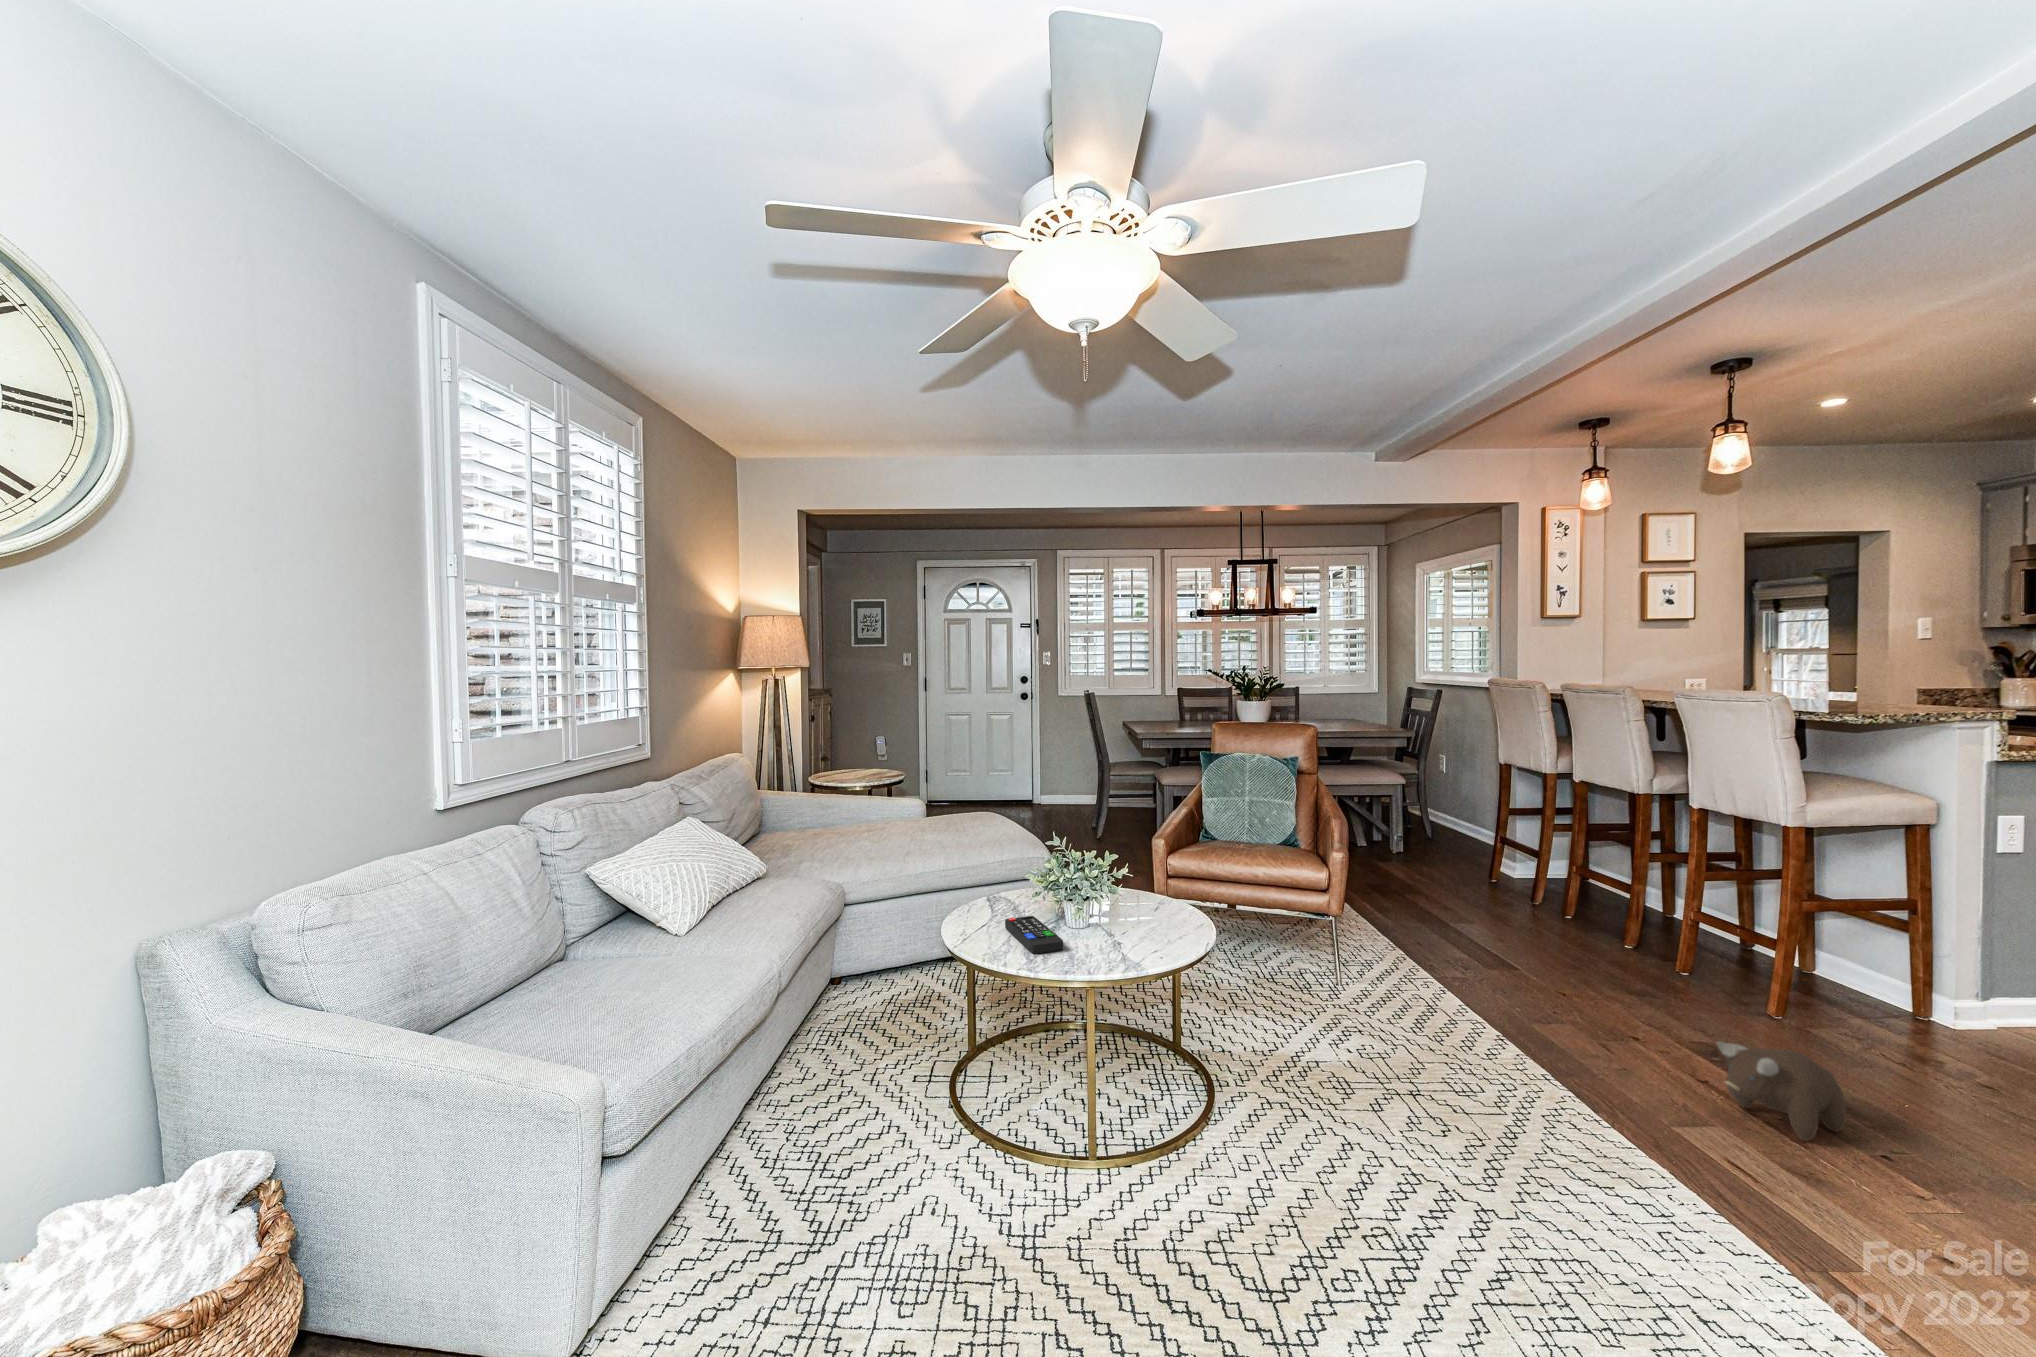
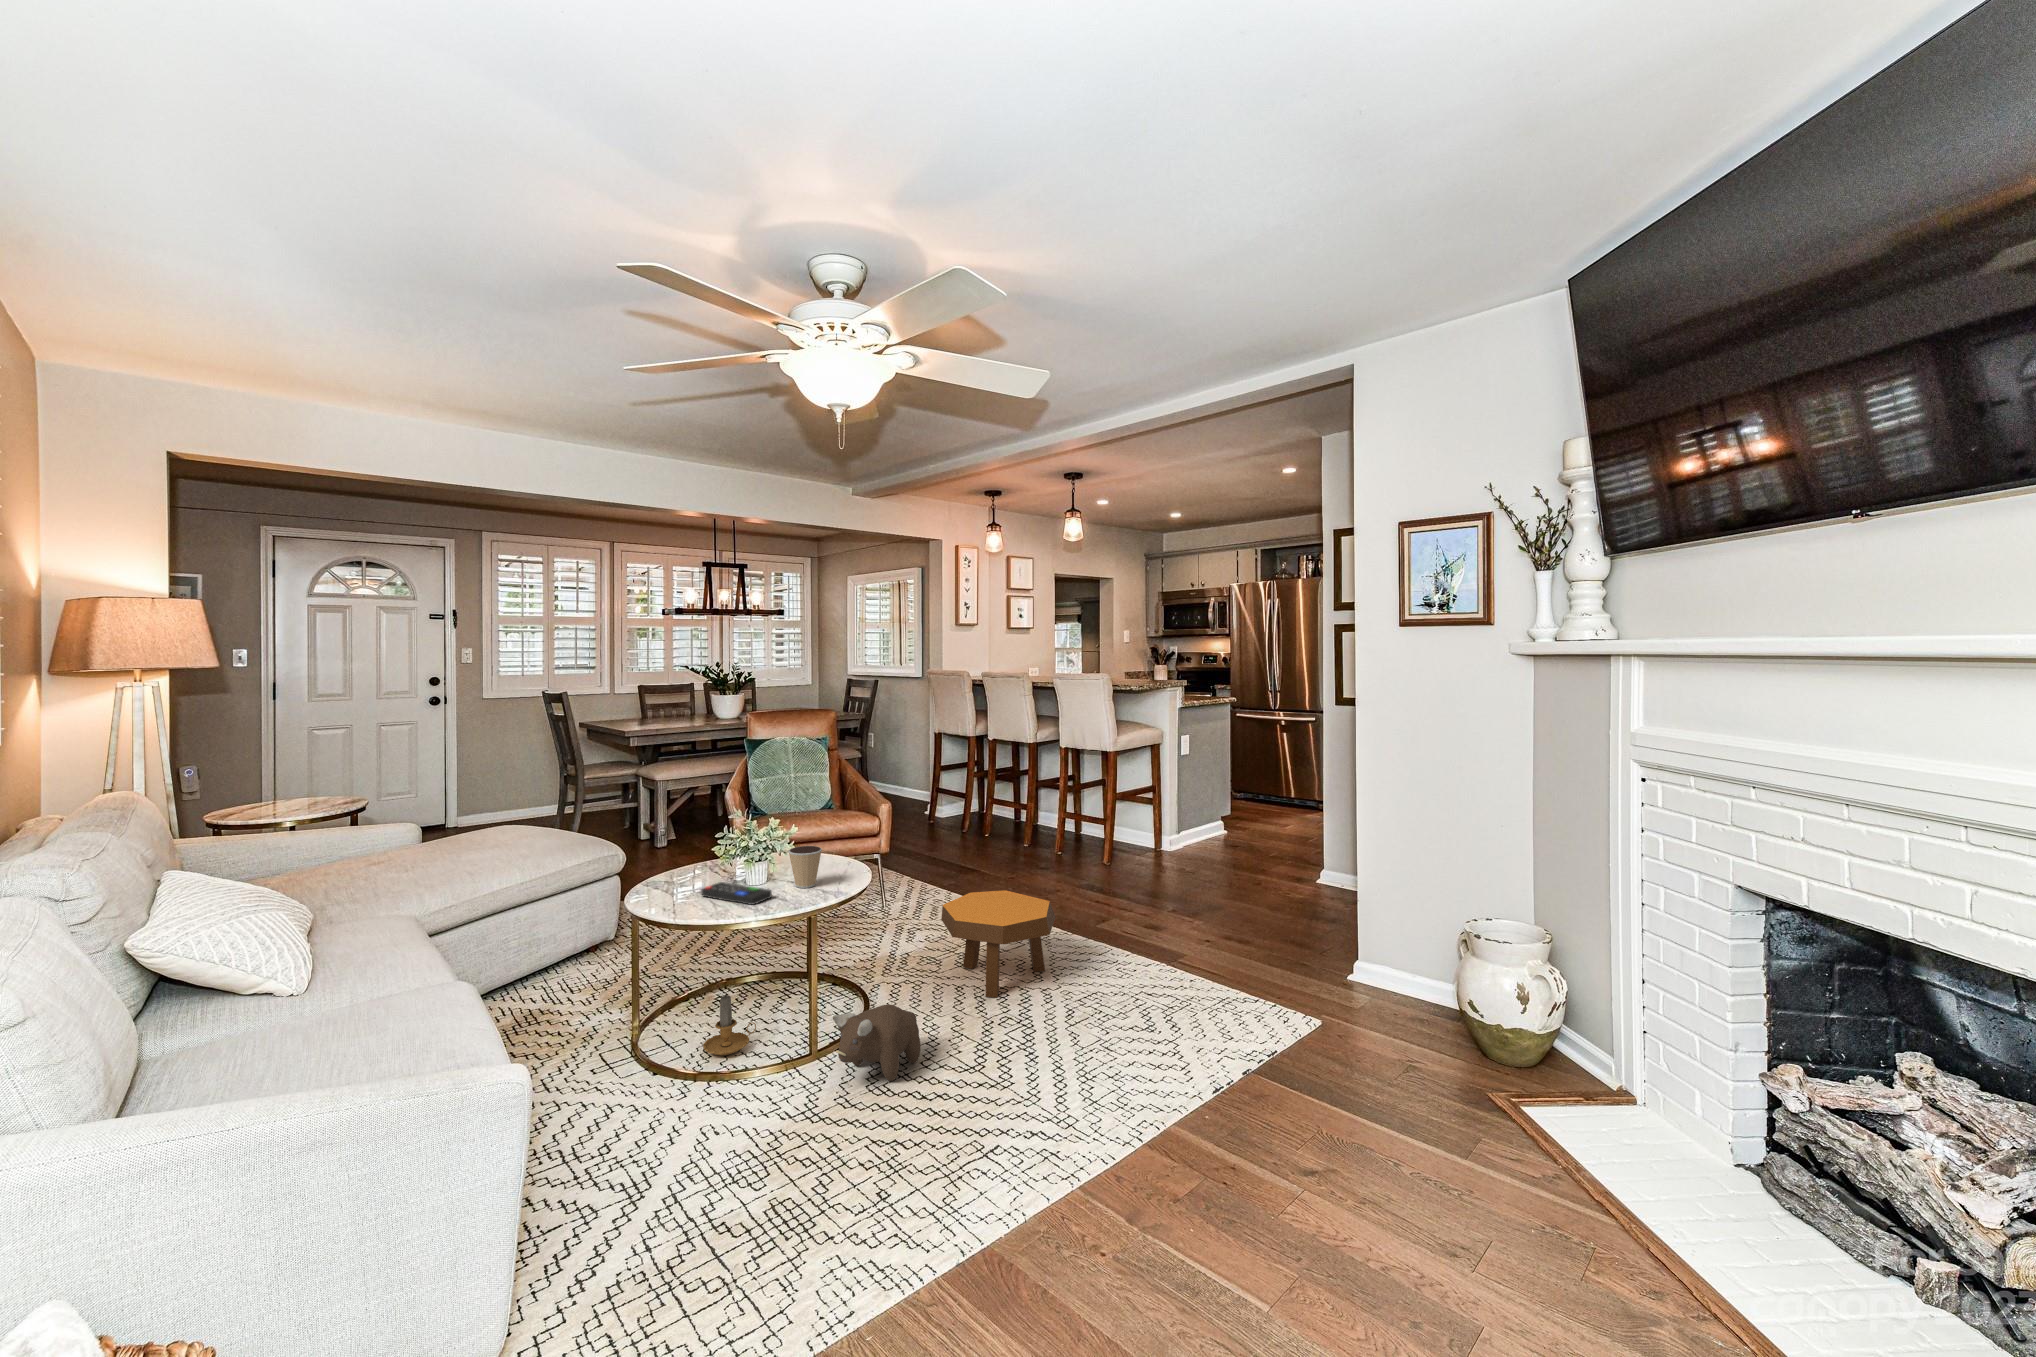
coffee cup: none [1096,893,1137,947] -> present [788,846,822,888]
footstool: none [1334,1005,1535,1186] -> present [941,890,1055,998]
plush toy: present [1717,1042,1846,1141] -> present [833,1004,921,1081]
candle: none [994,1047,1056,1120] -> present [703,995,756,1055]

